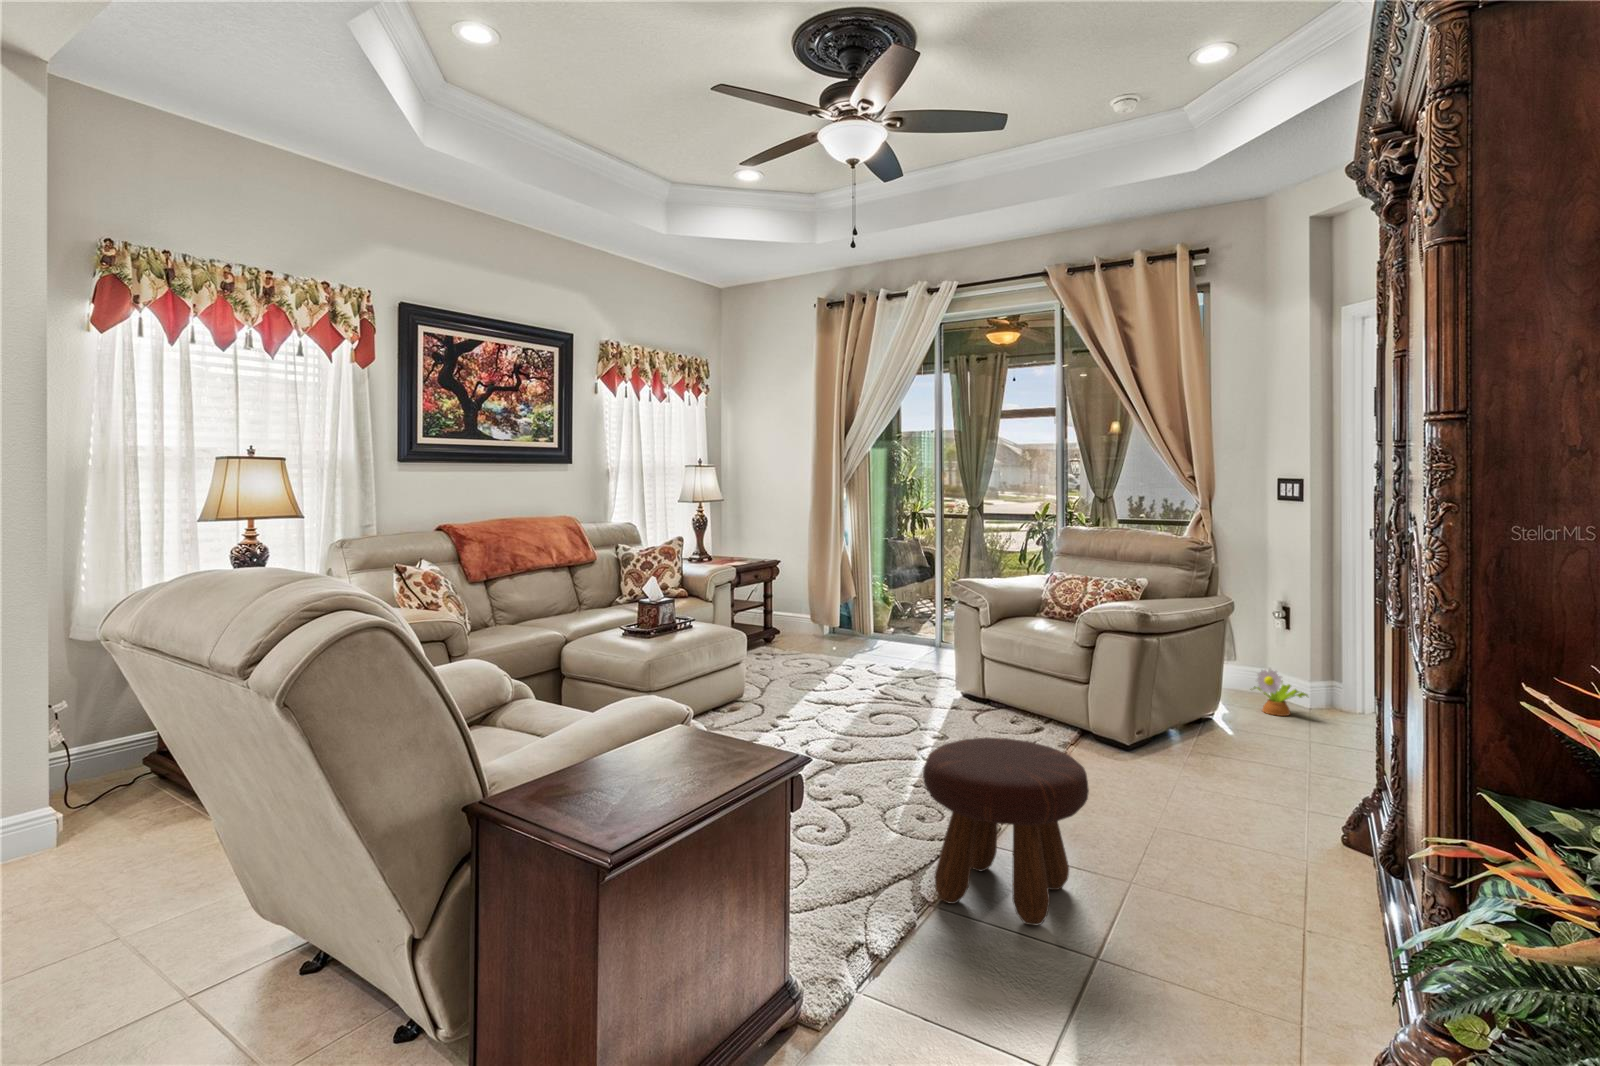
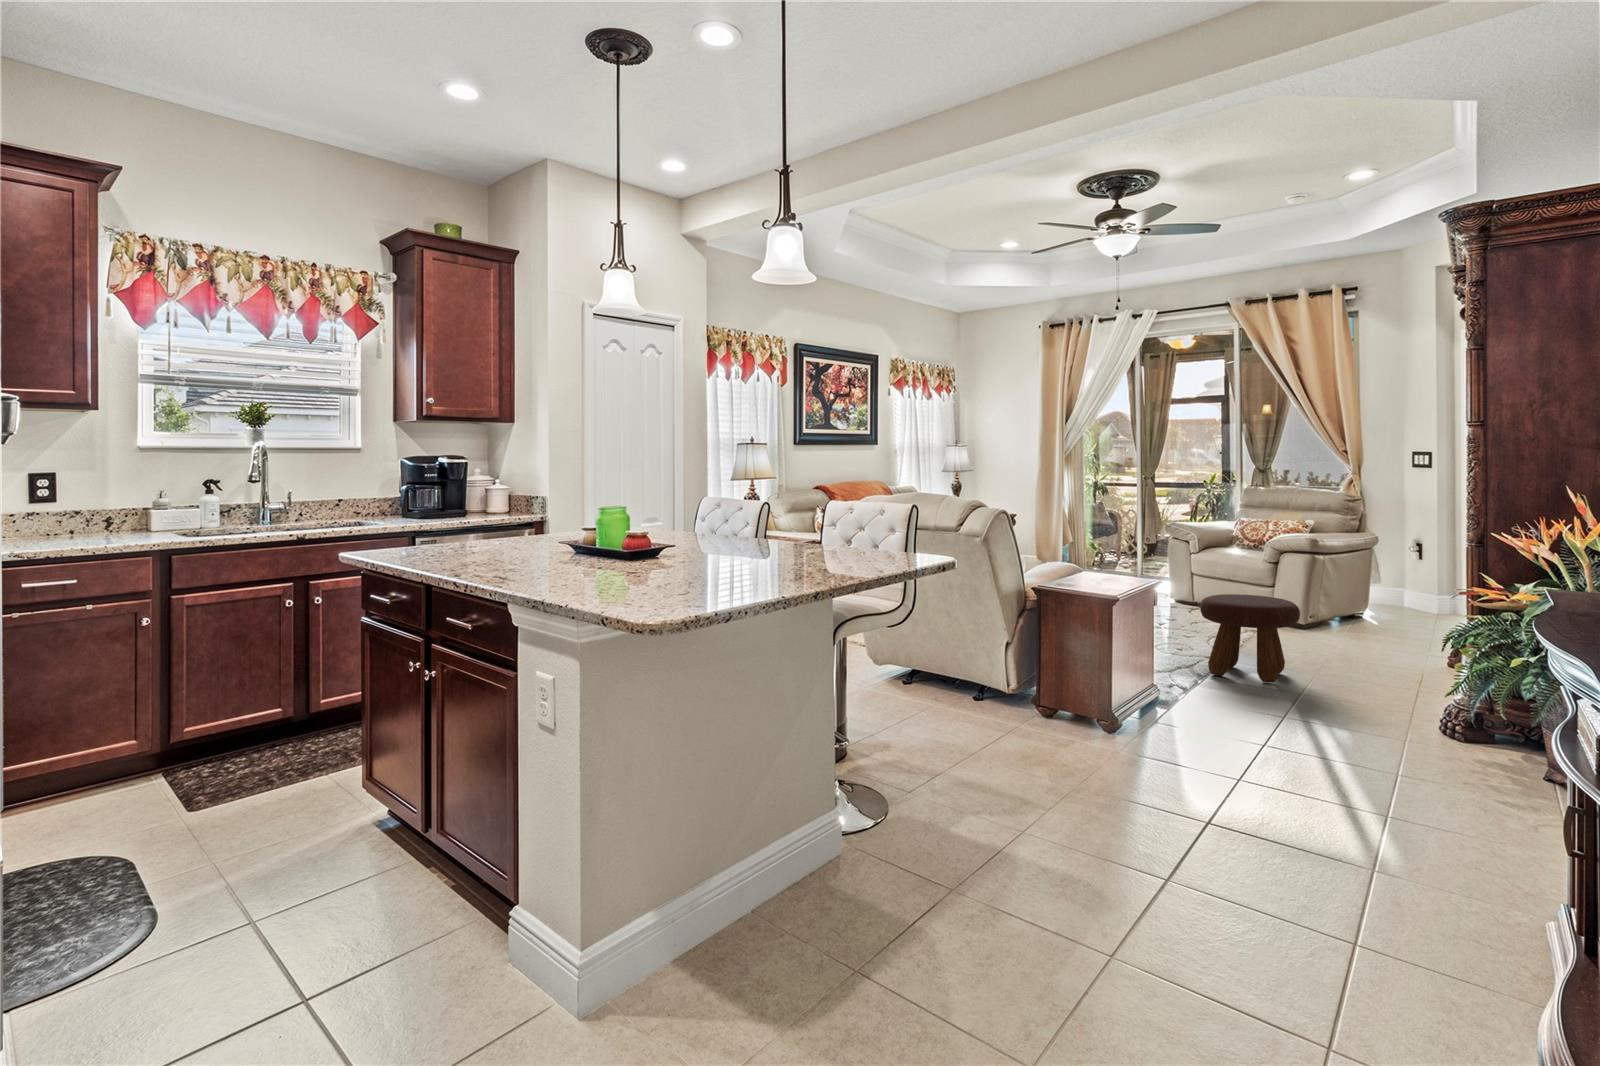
decorative plant: present [1254,668,1308,716] -> none [1388,582,1433,616]

